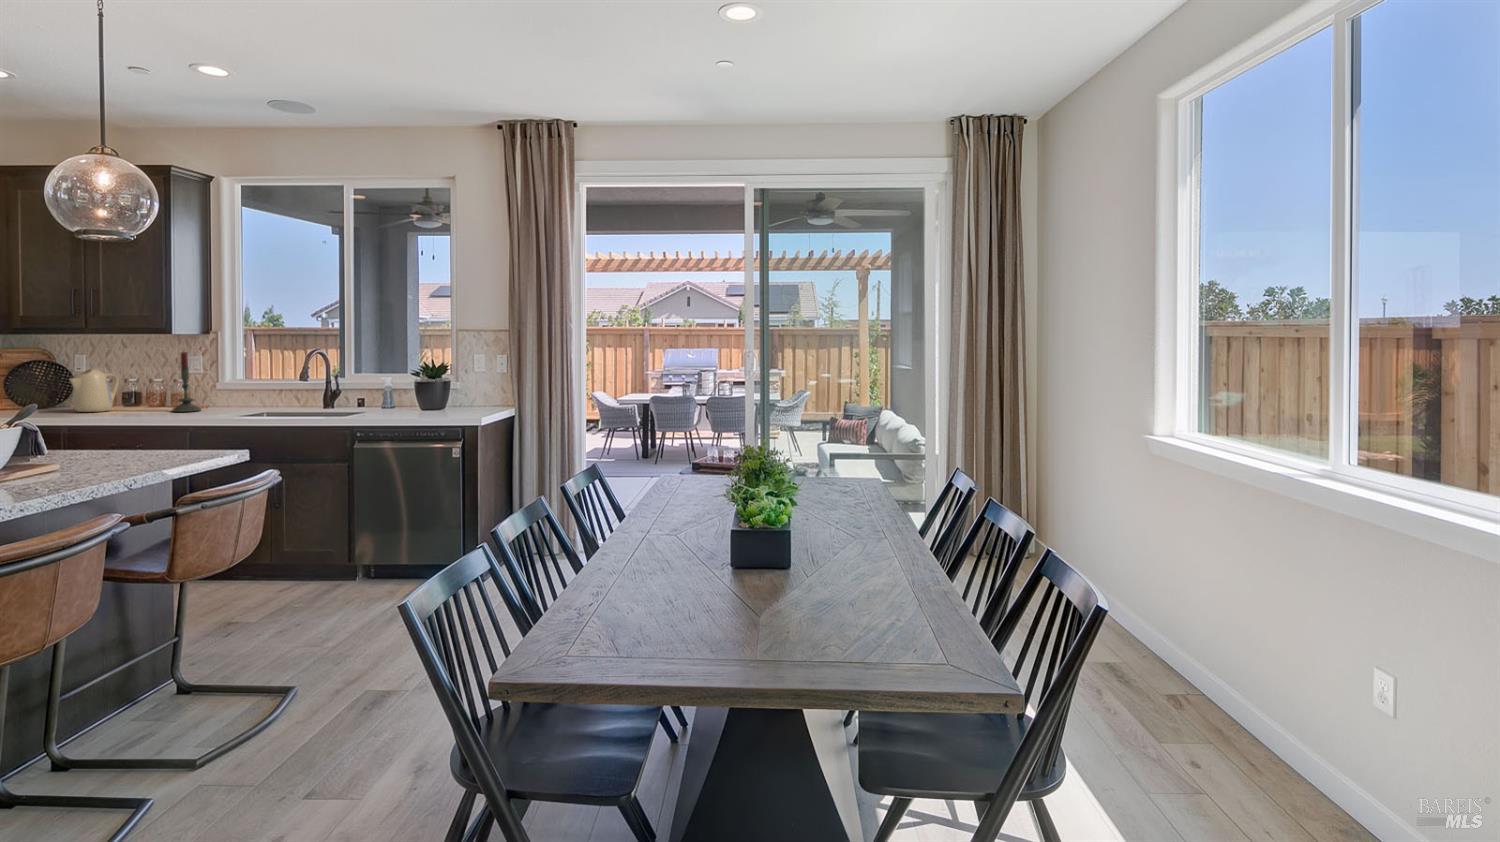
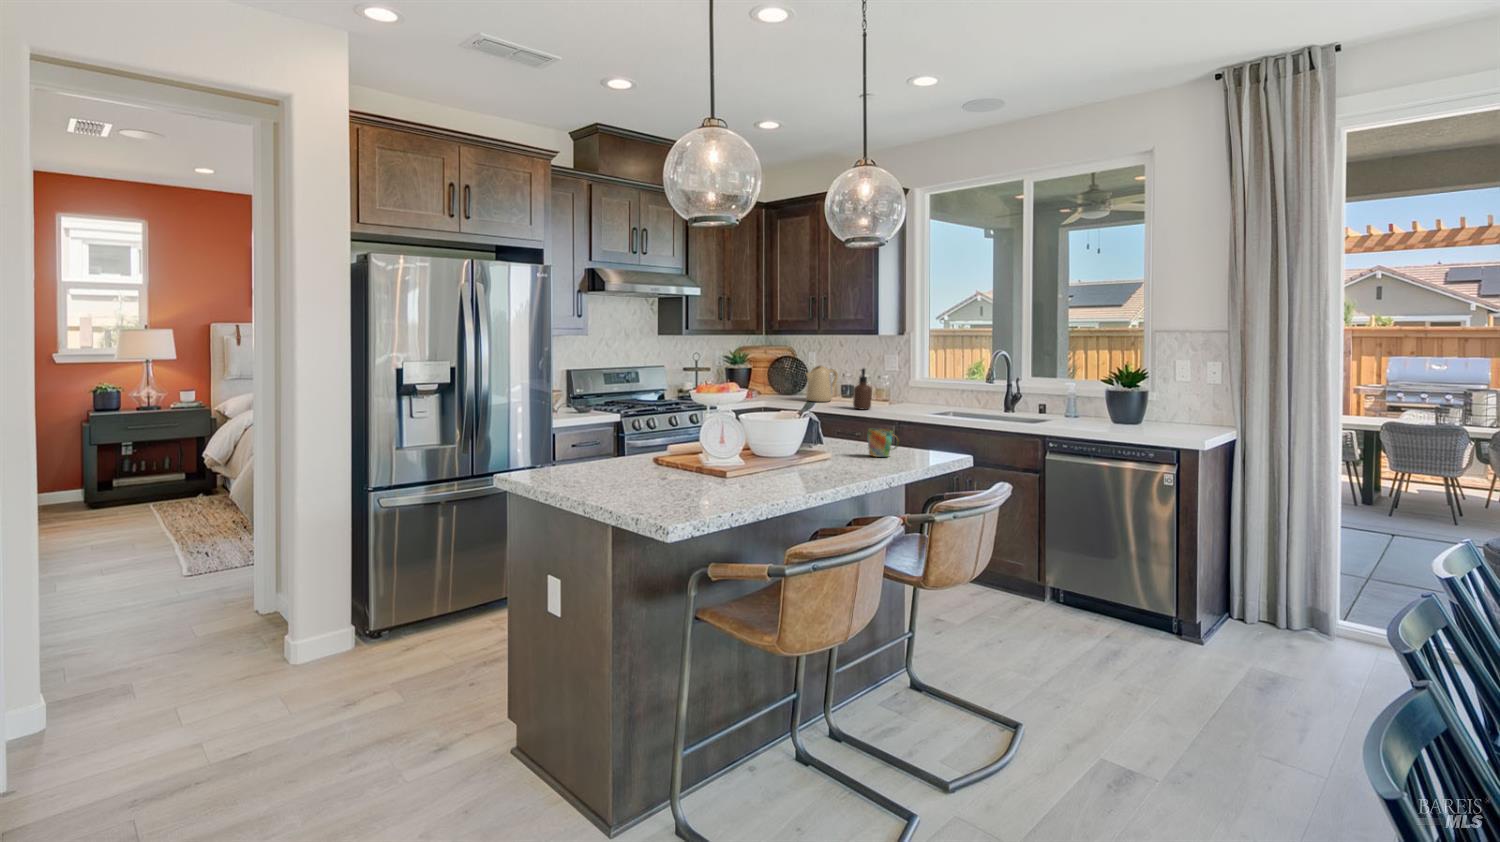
candle: present [172,352,201,412] -> none [877,351,899,407]
soap dispenser: none [137,371,162,417] -> present [853,368,872,409]
mug: none [117,431,159,460] -> present [868,429,899,457]

